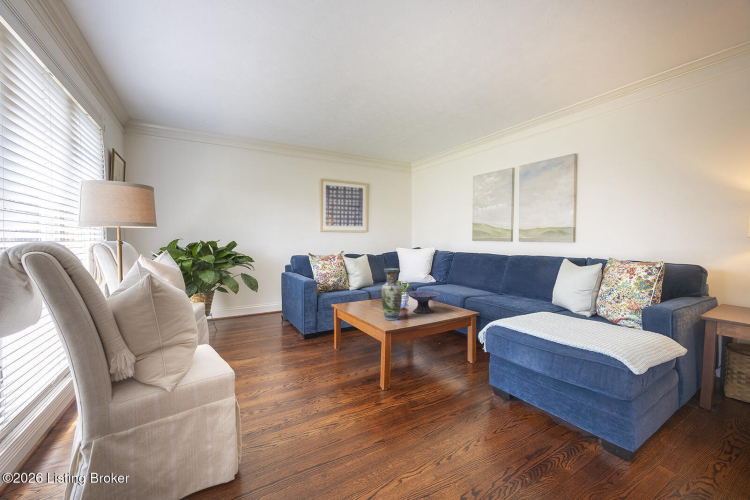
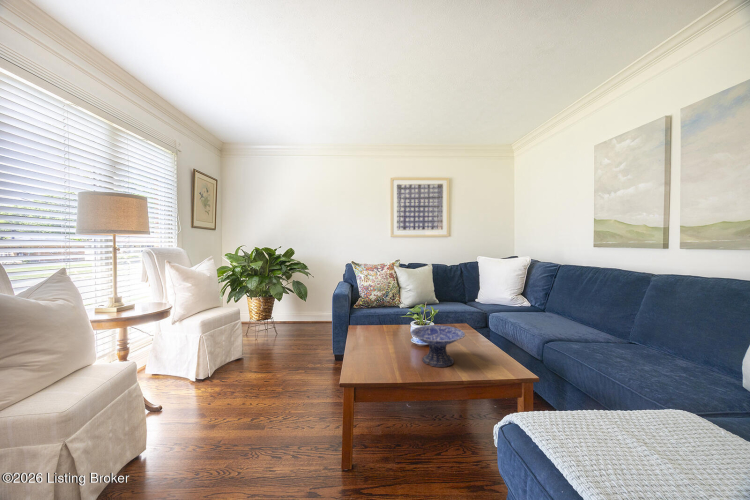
vase: present [382,268,402,320] -> none [356,292,386,371]

